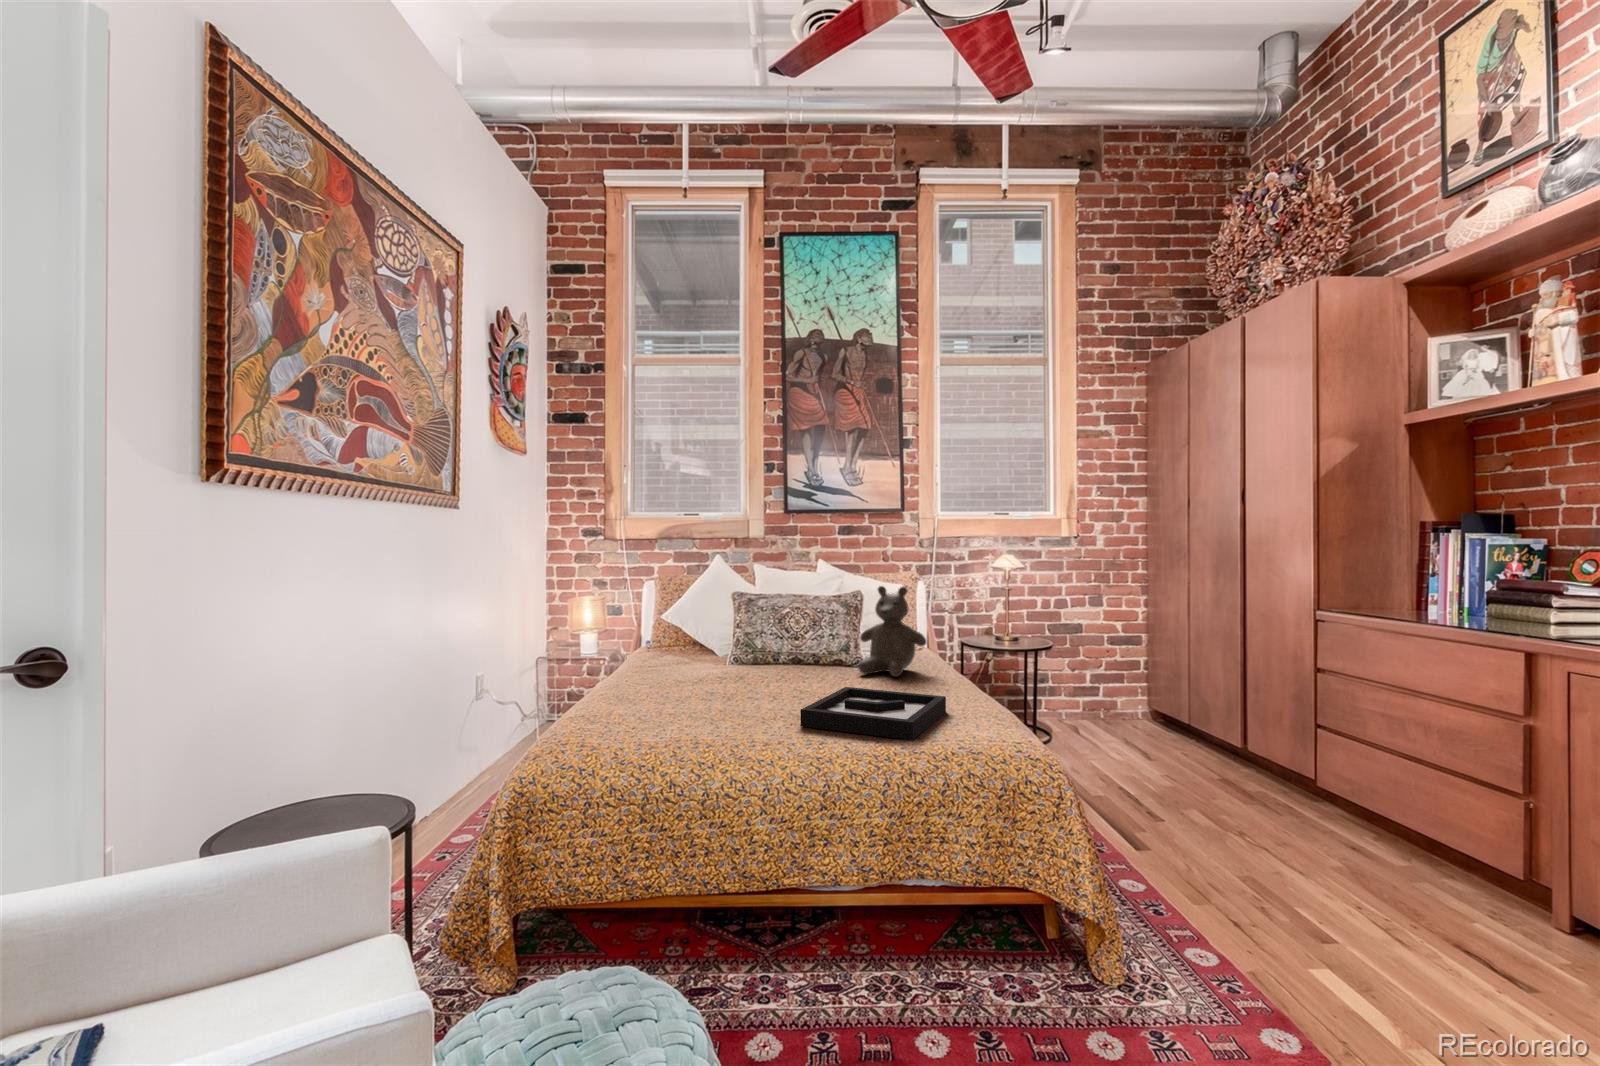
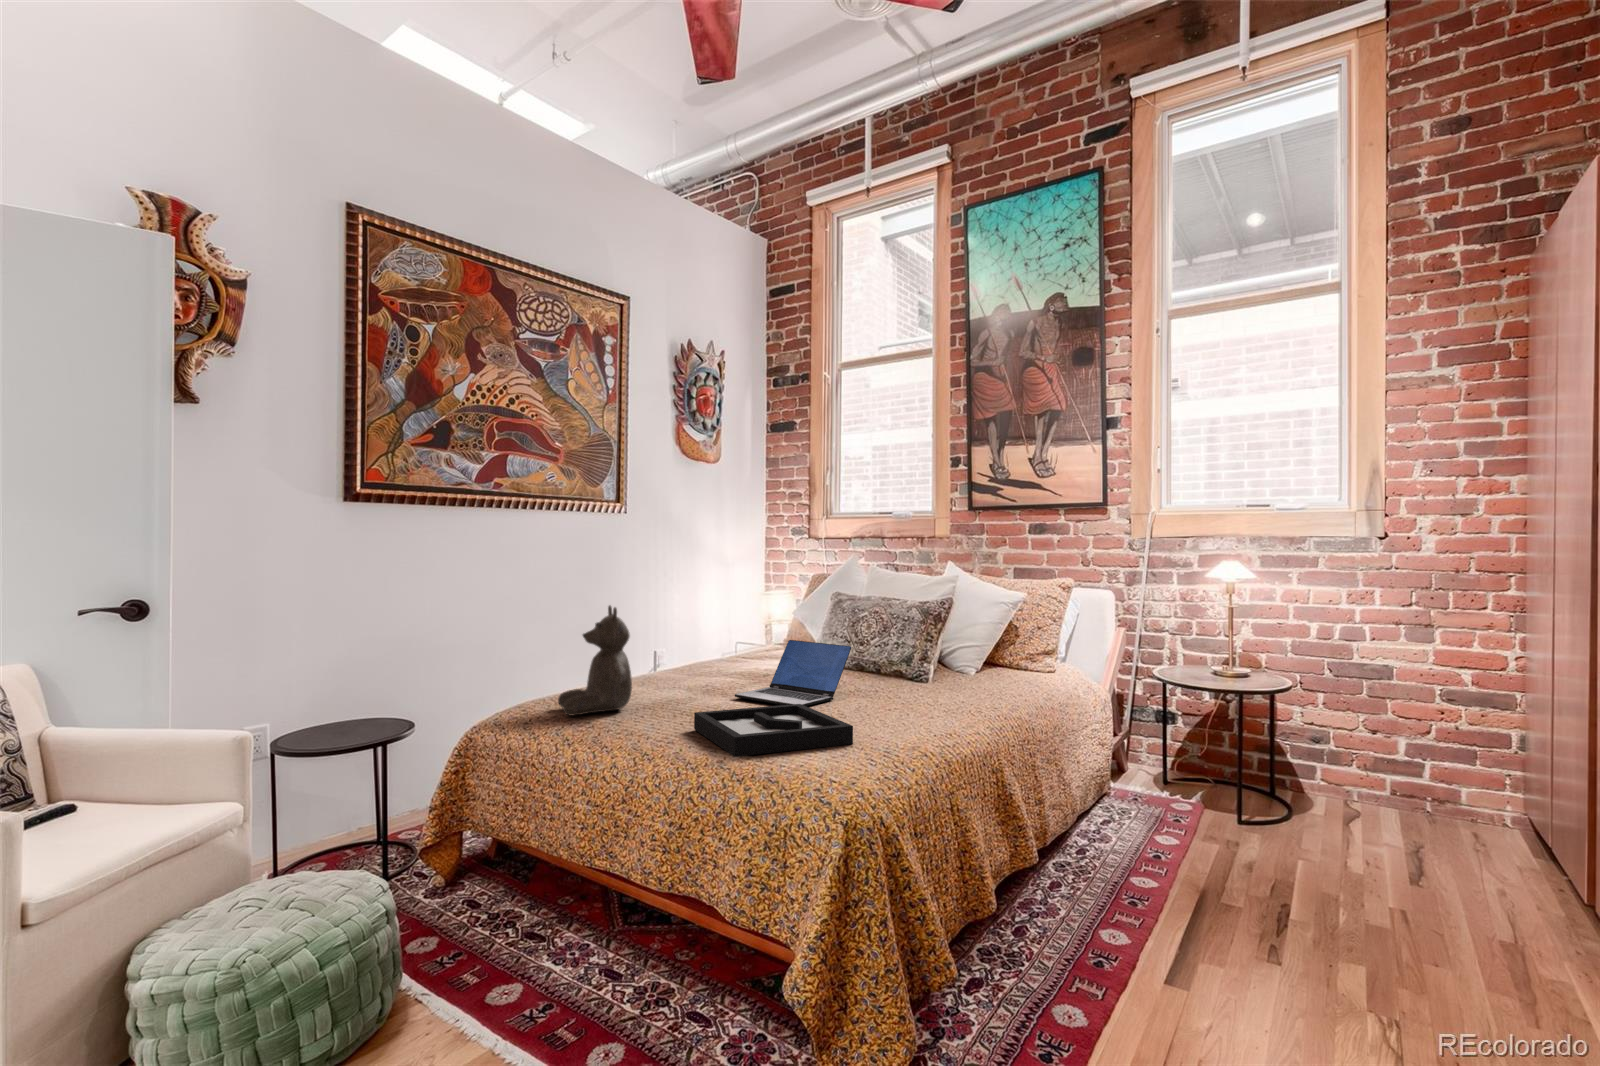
teddy bear: present [858,586,926,677] -> present [558,605,632,716]
laptop: none [734,630,816,692] -> present [735,640,851,706]

